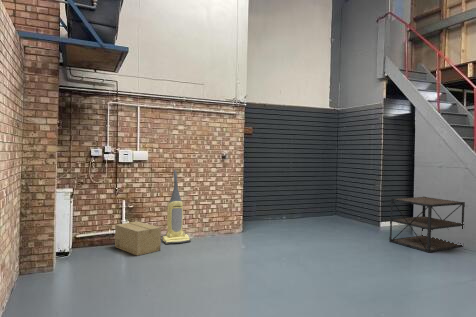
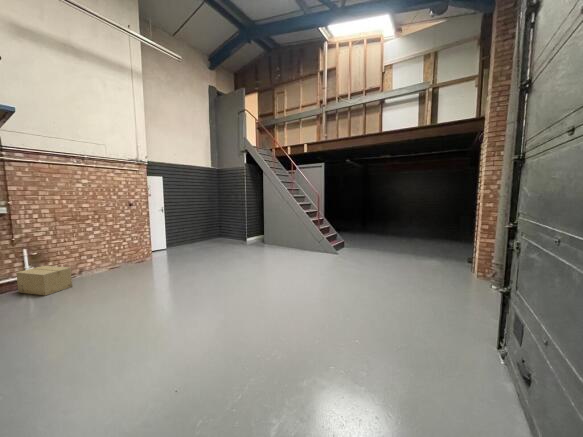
vacuum cleaner: present [162,171,191,244] -> none [75,218,105,280]
shelving unit: present [389,197,465,253] -> none [256,222,296,255]

